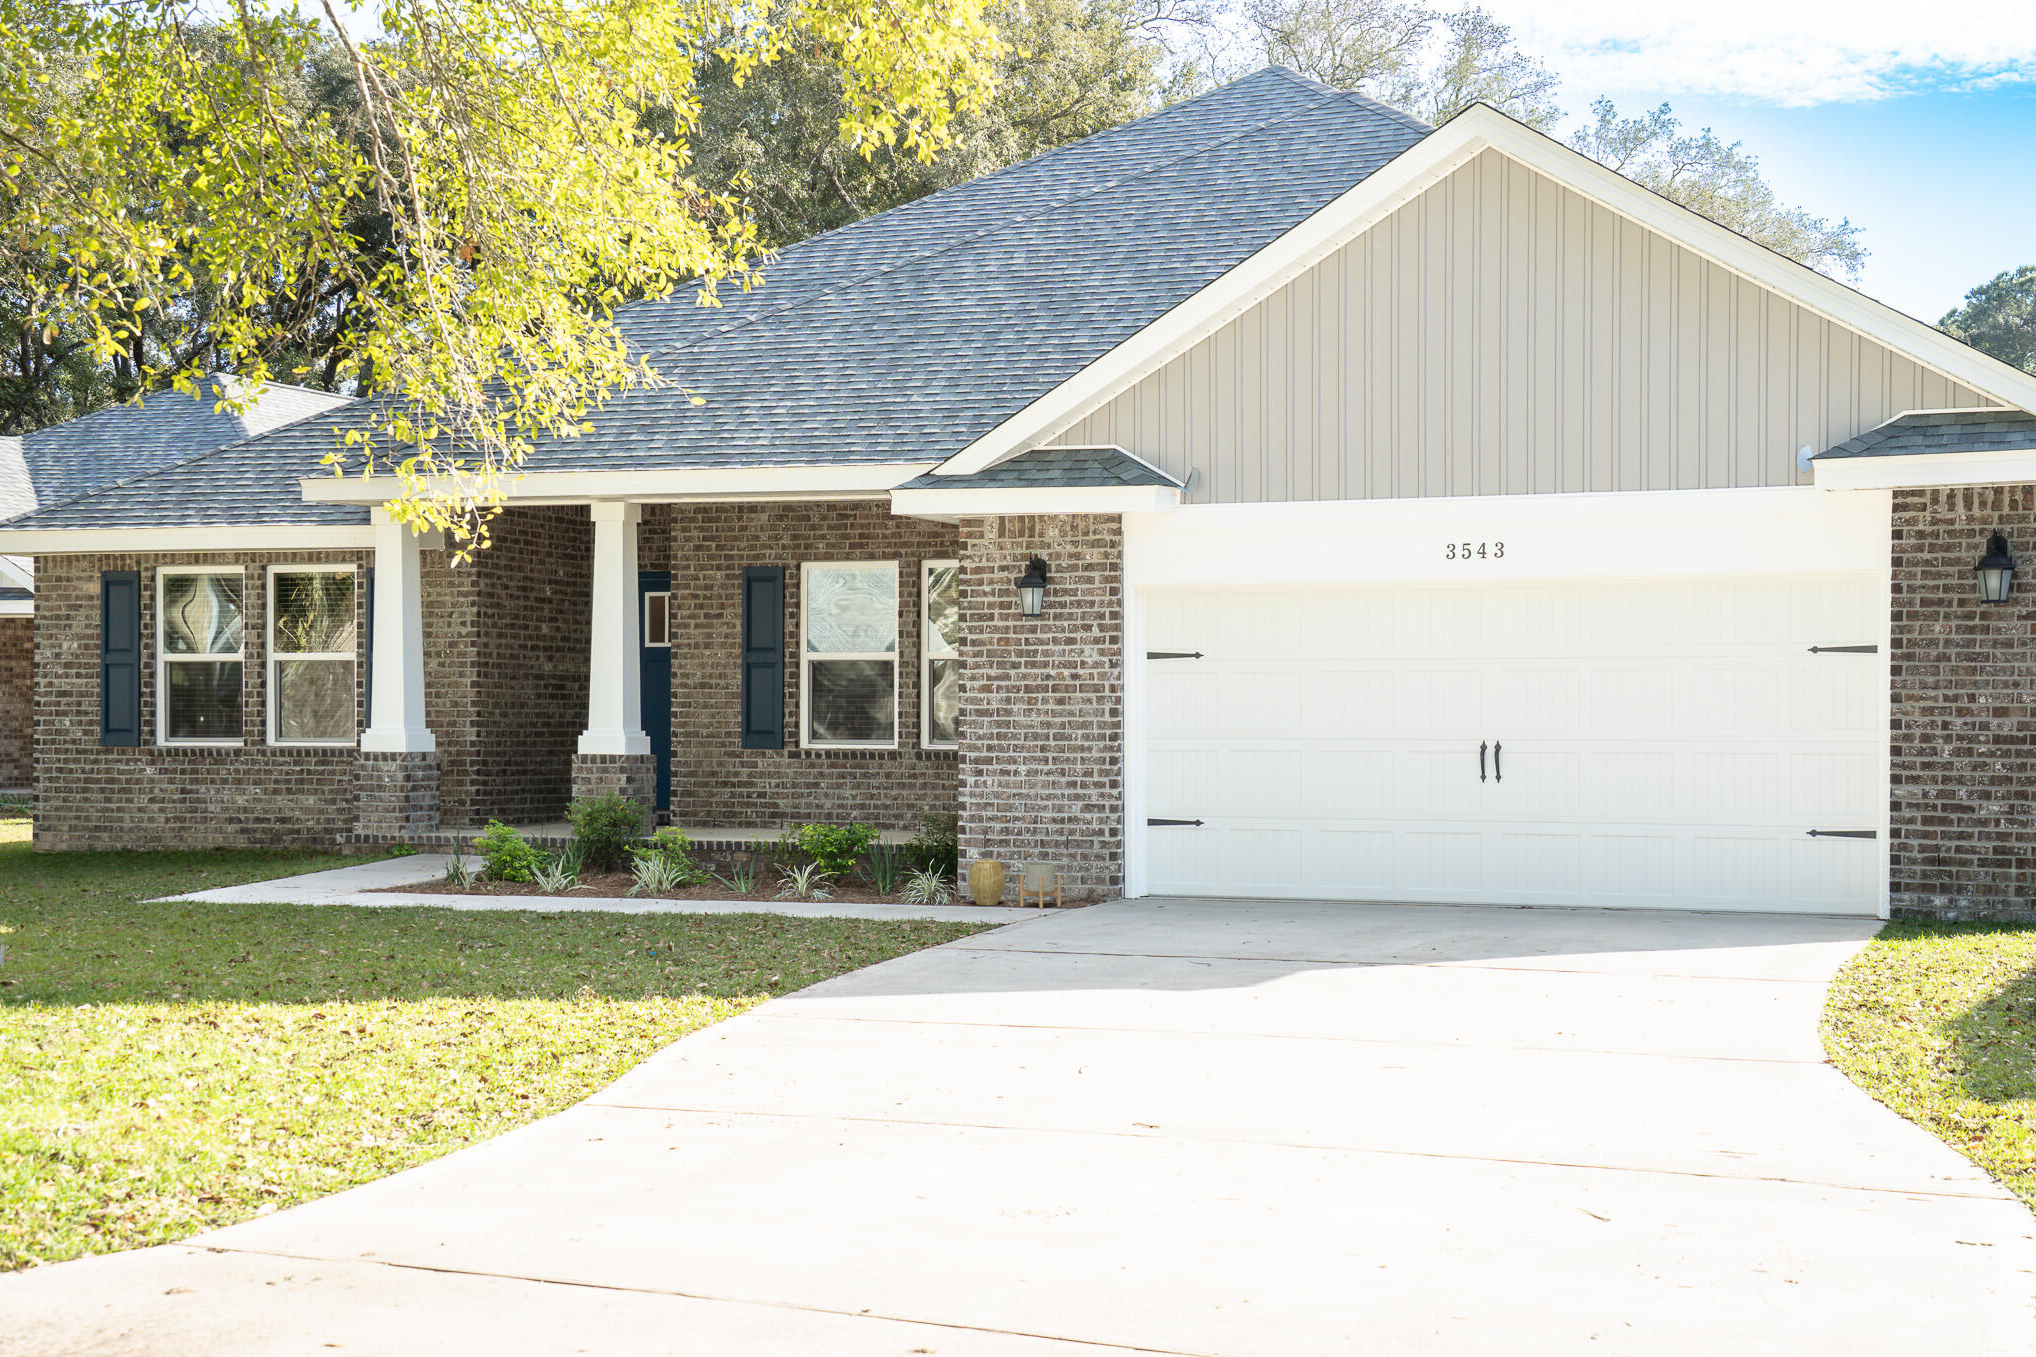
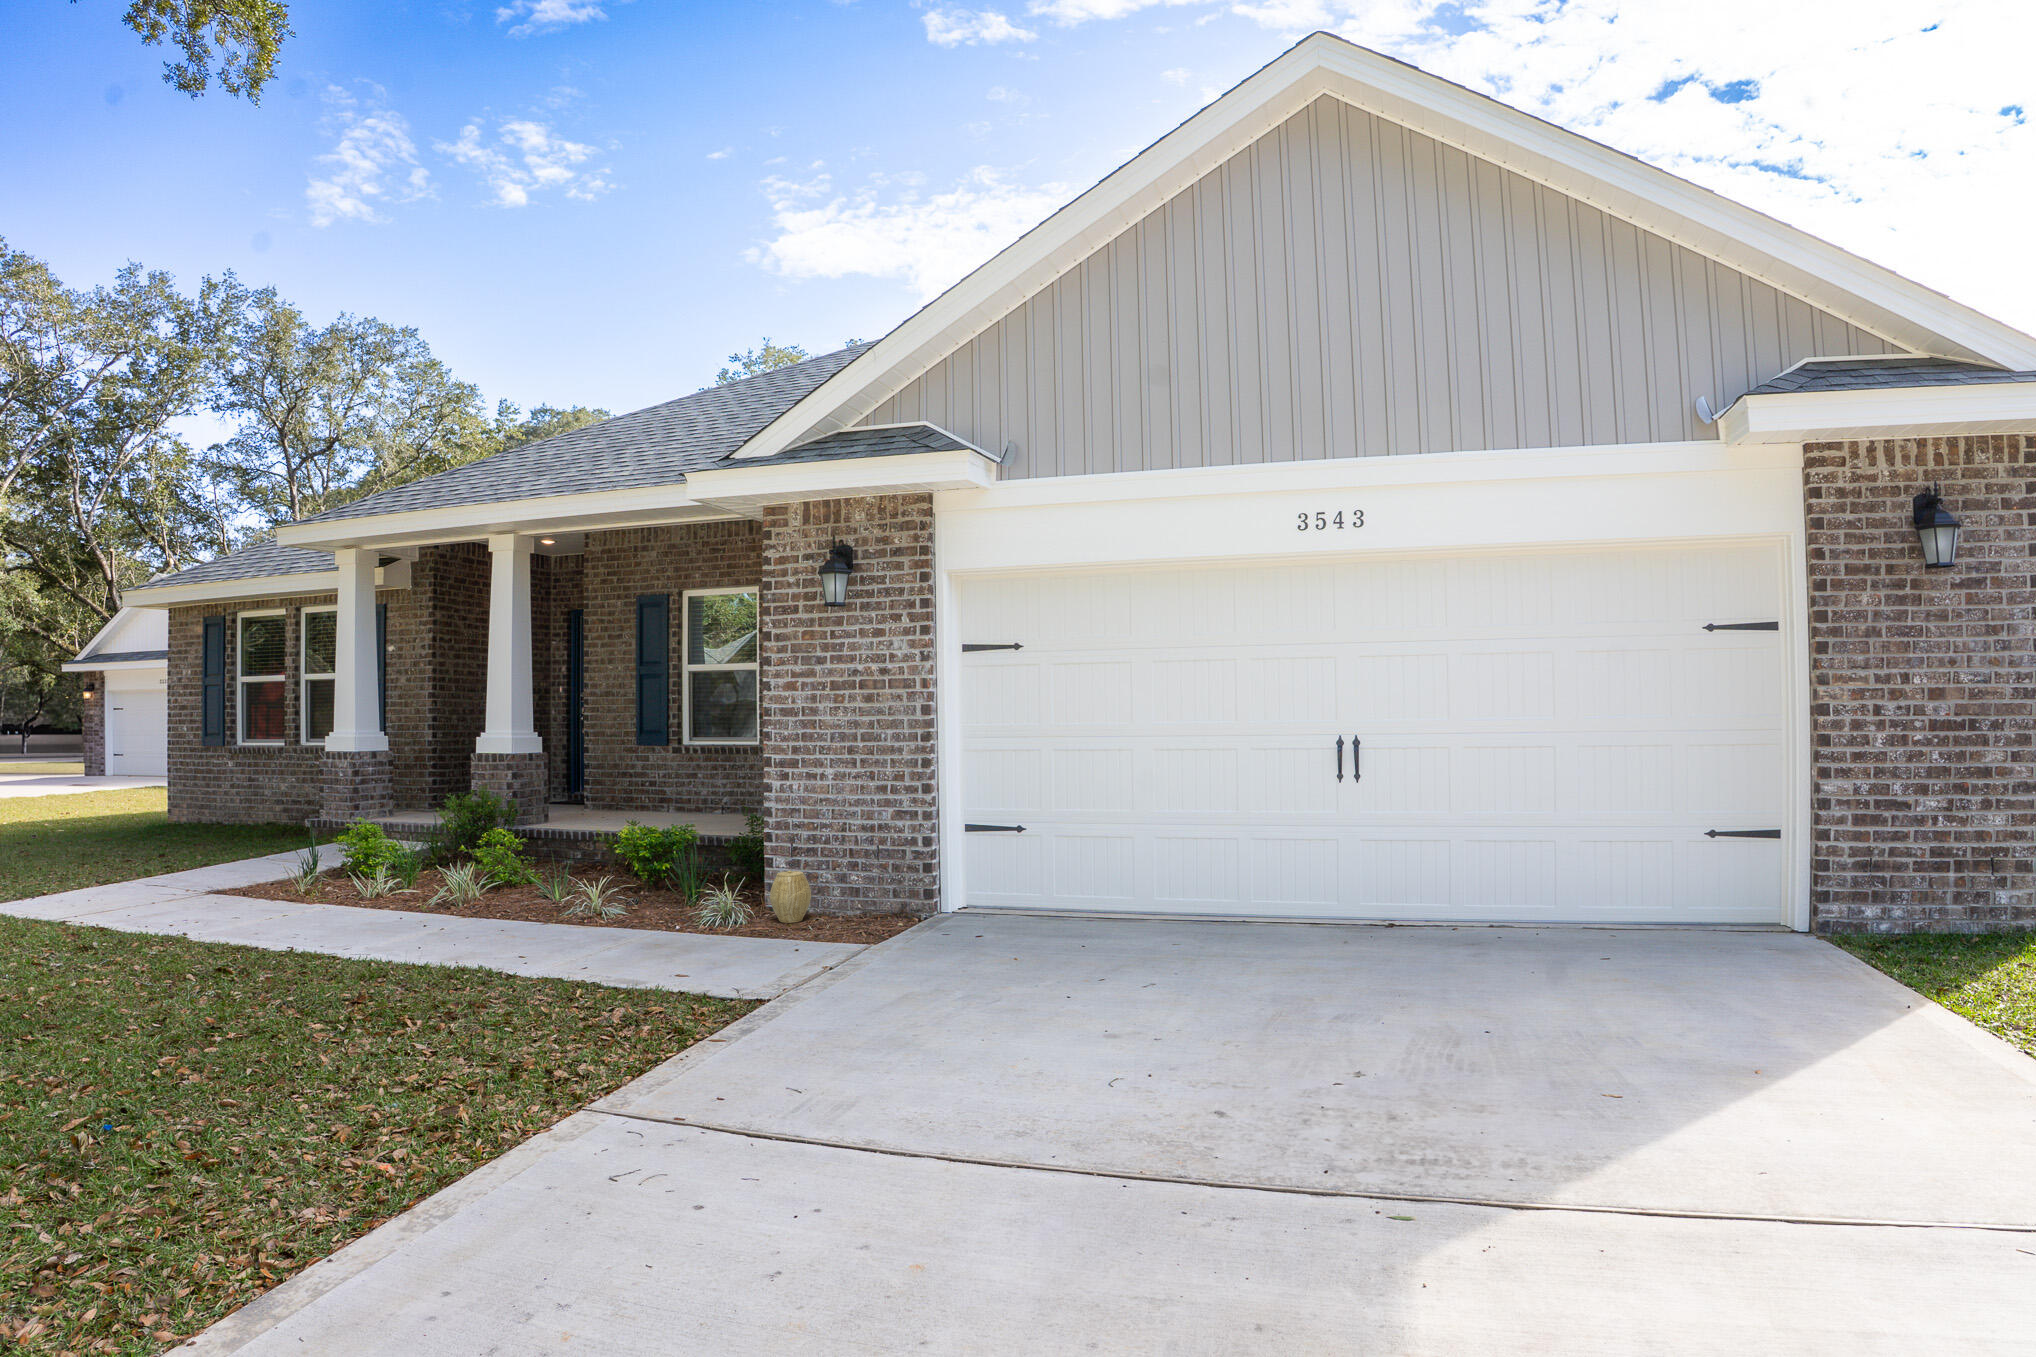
planter: present [1020,862,1061,909] -> none [823,874,869,928]

